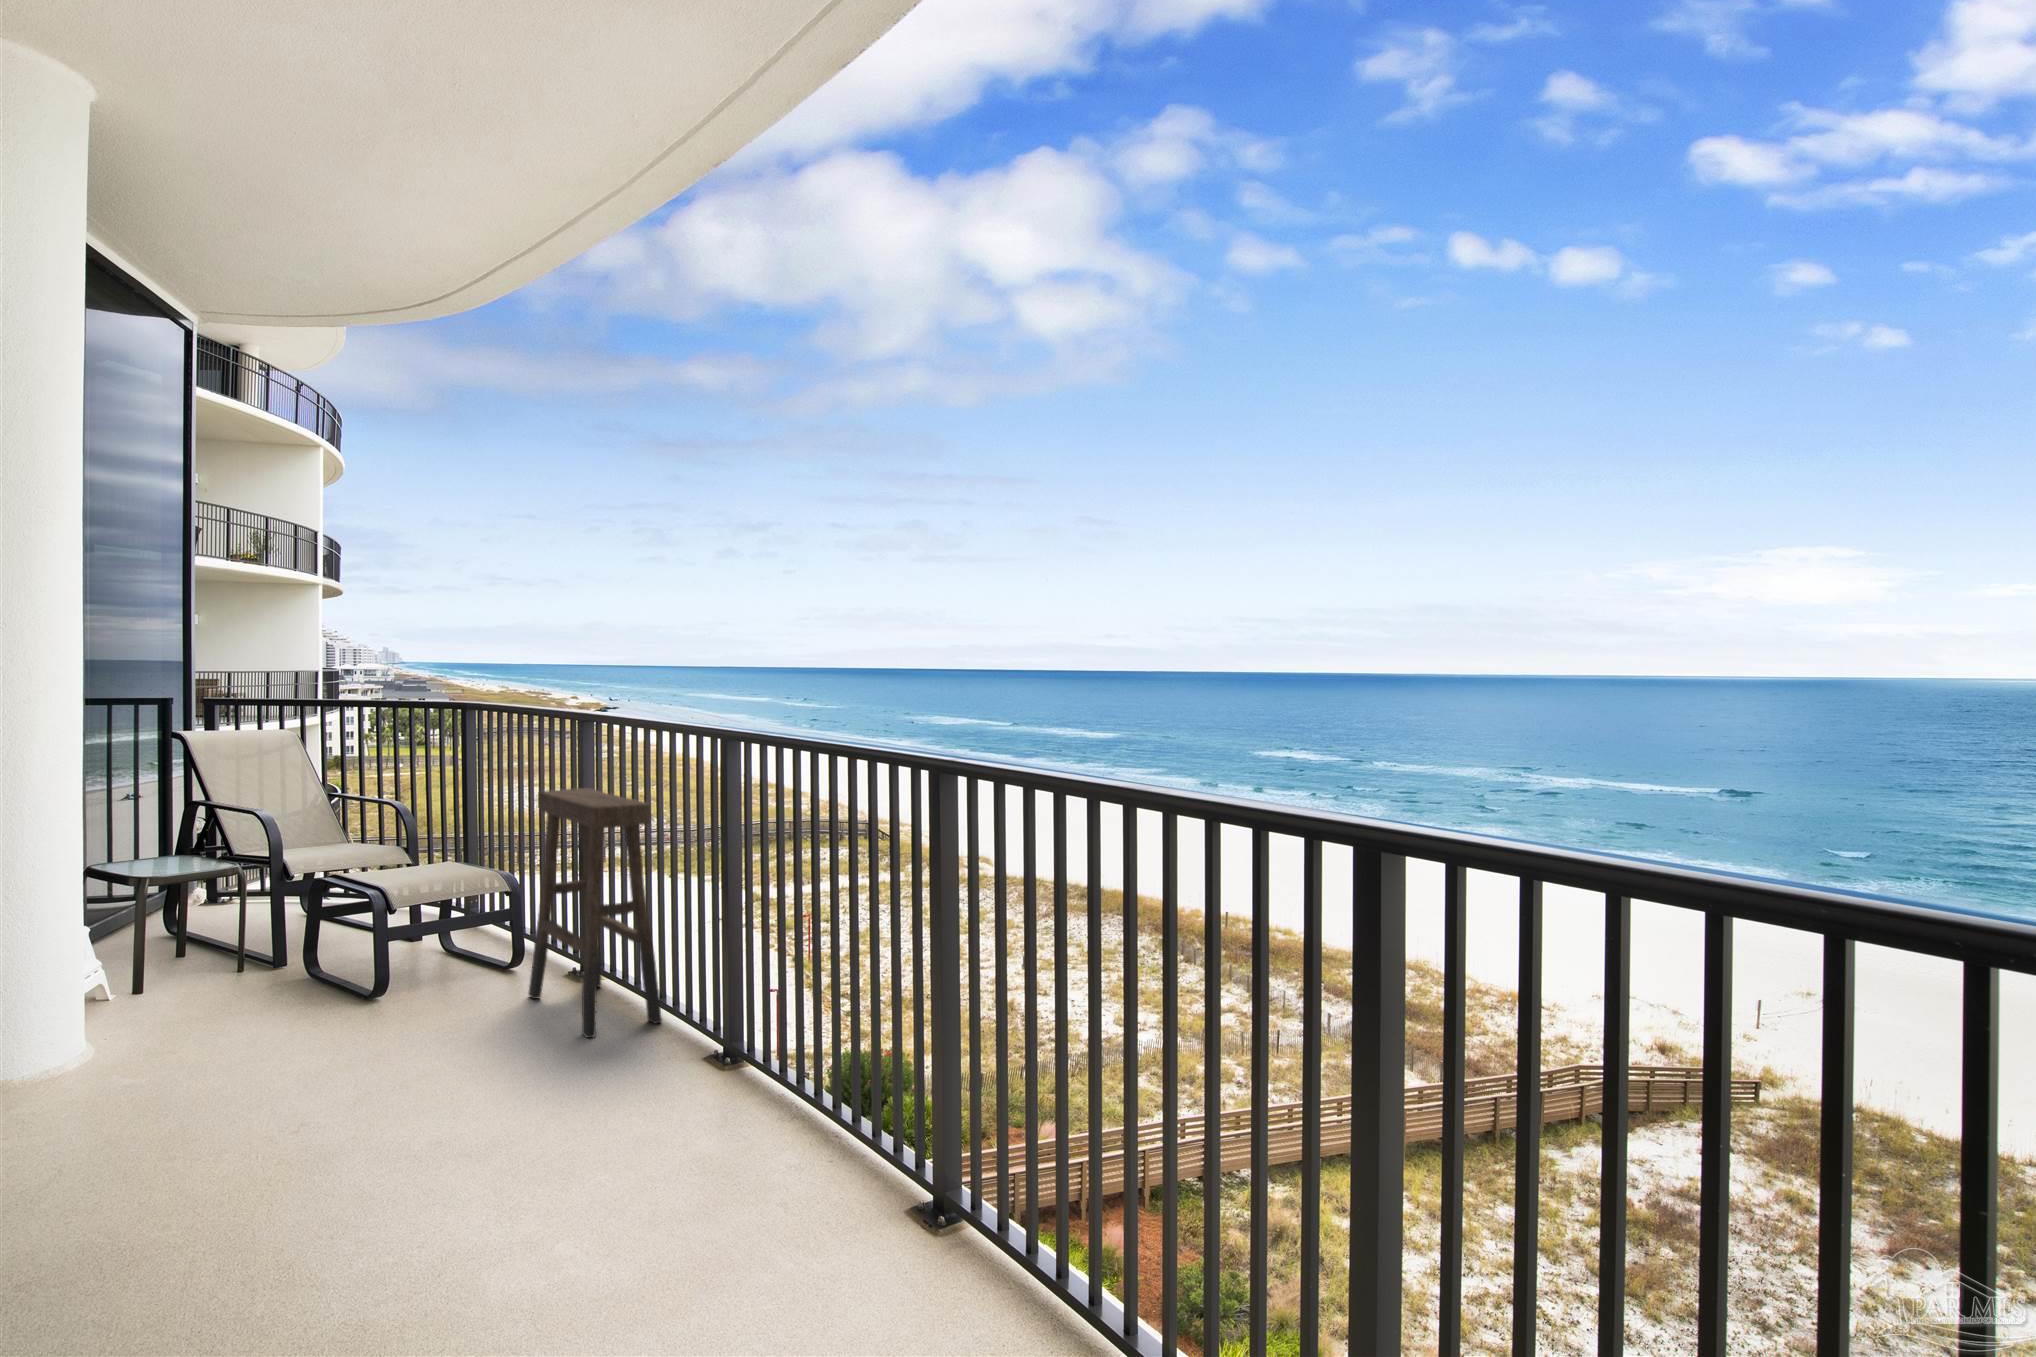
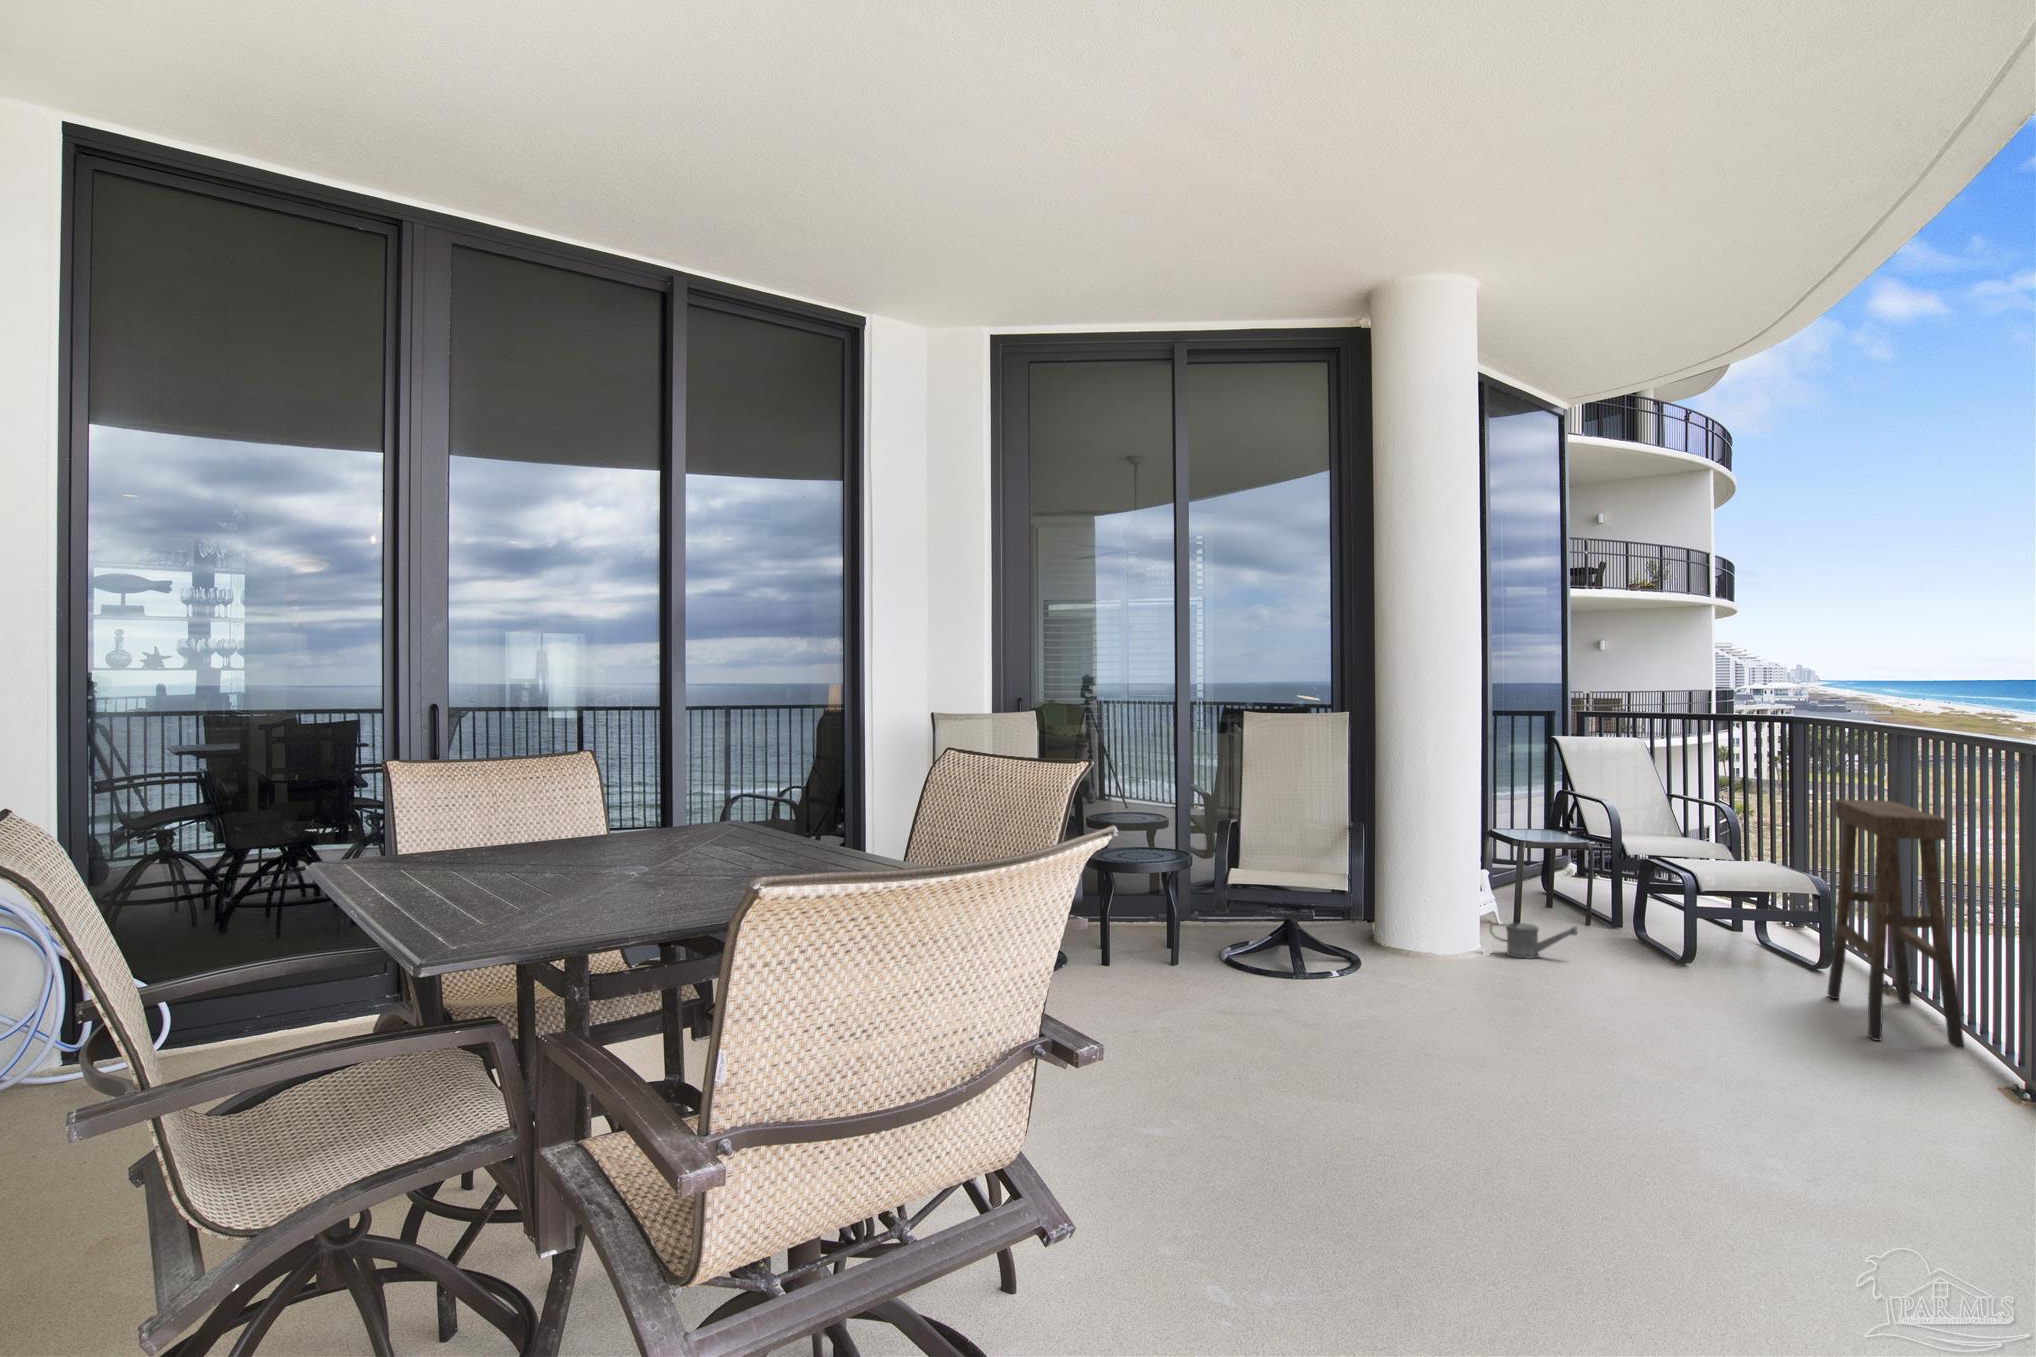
watering can: none [101,982,238,1047] -> present [1490,923,1577,958]

